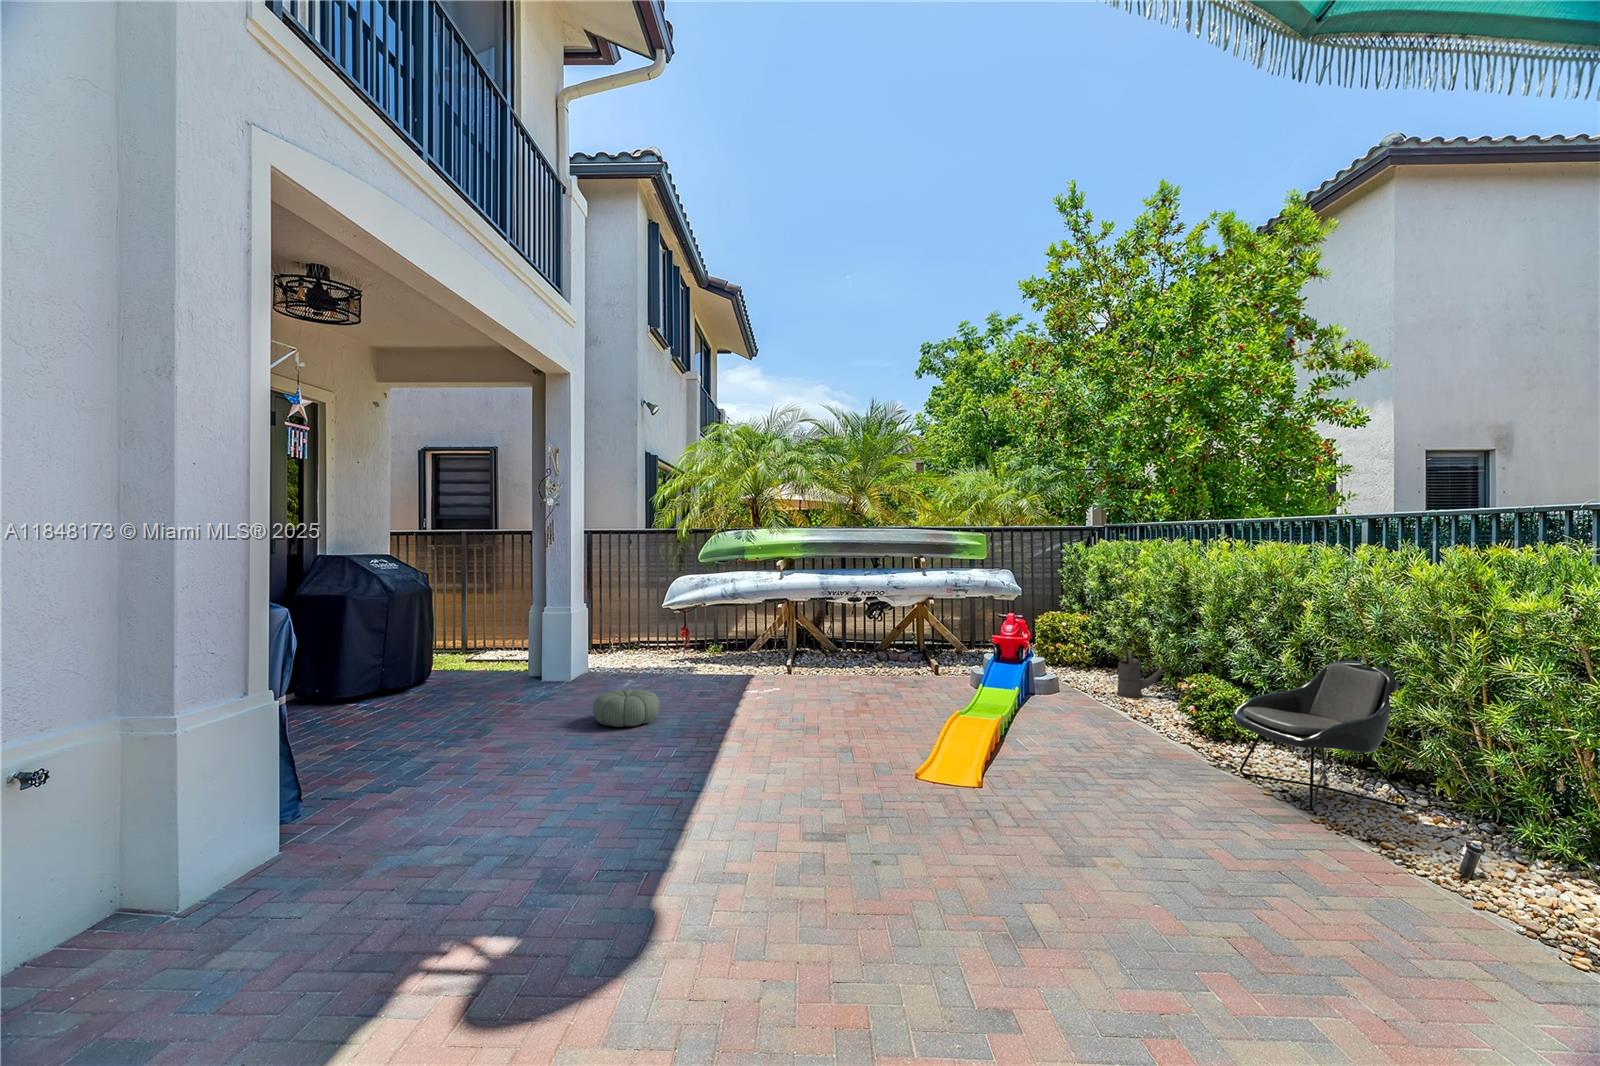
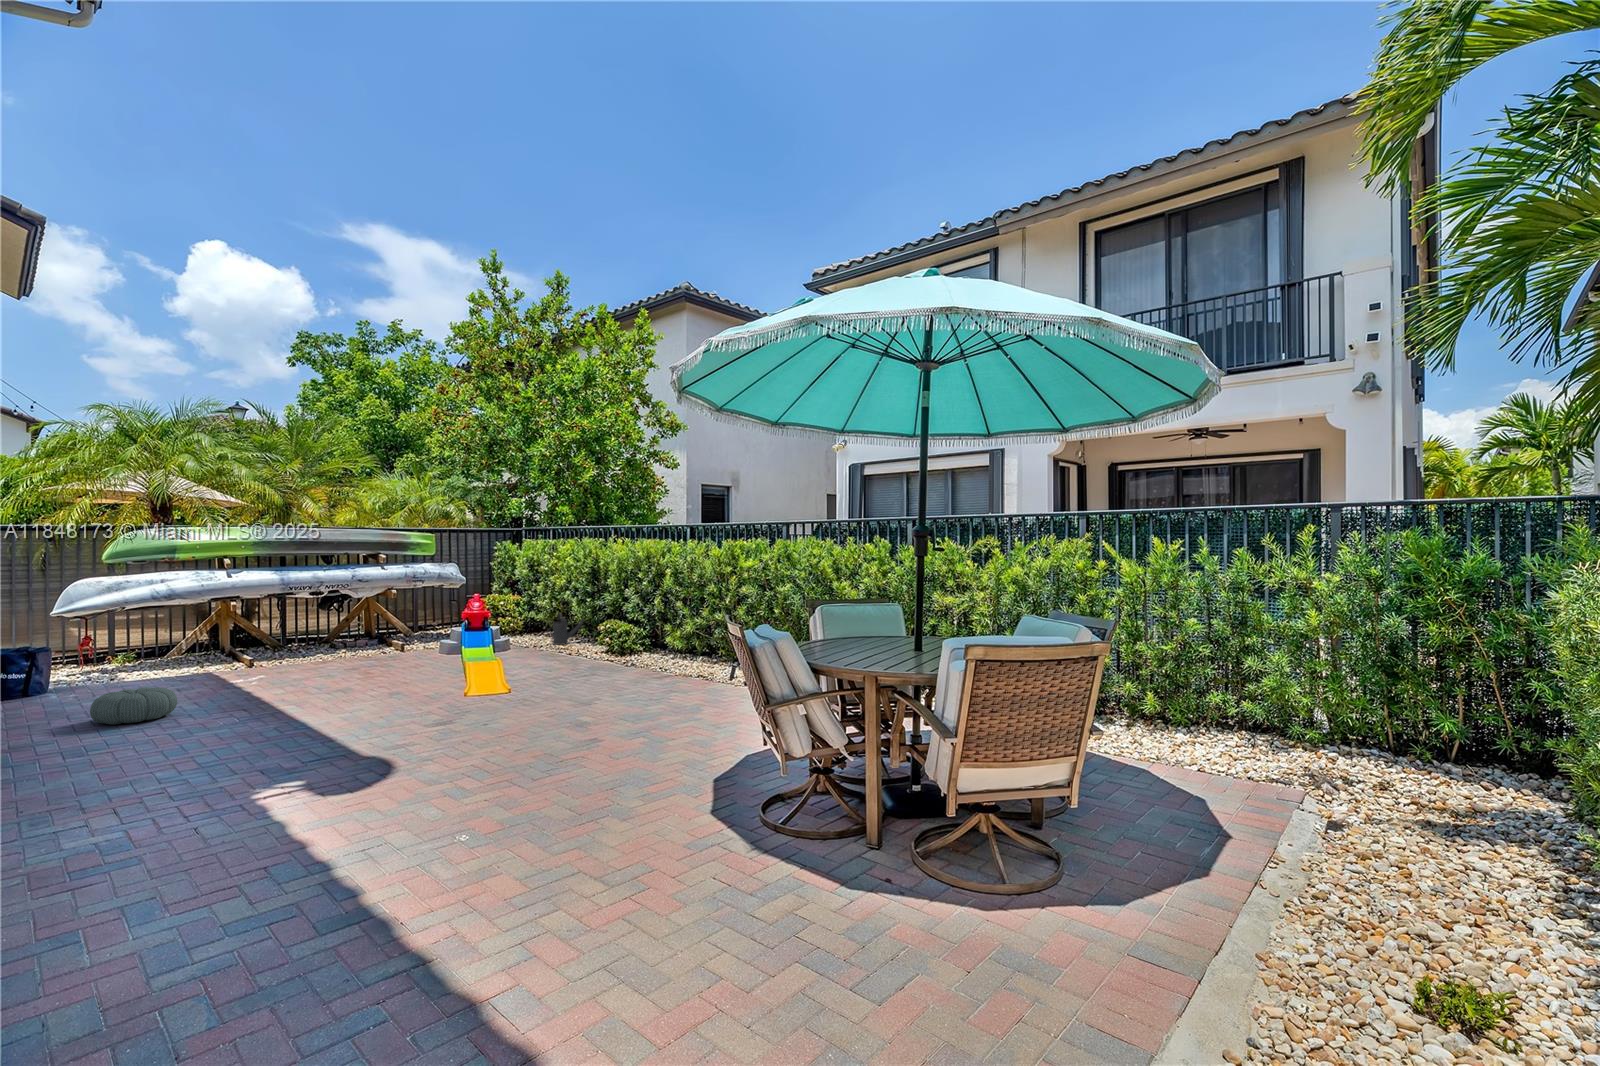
lounge chair: present [1232,661,1407,811] -> none [638,598,710,670]

